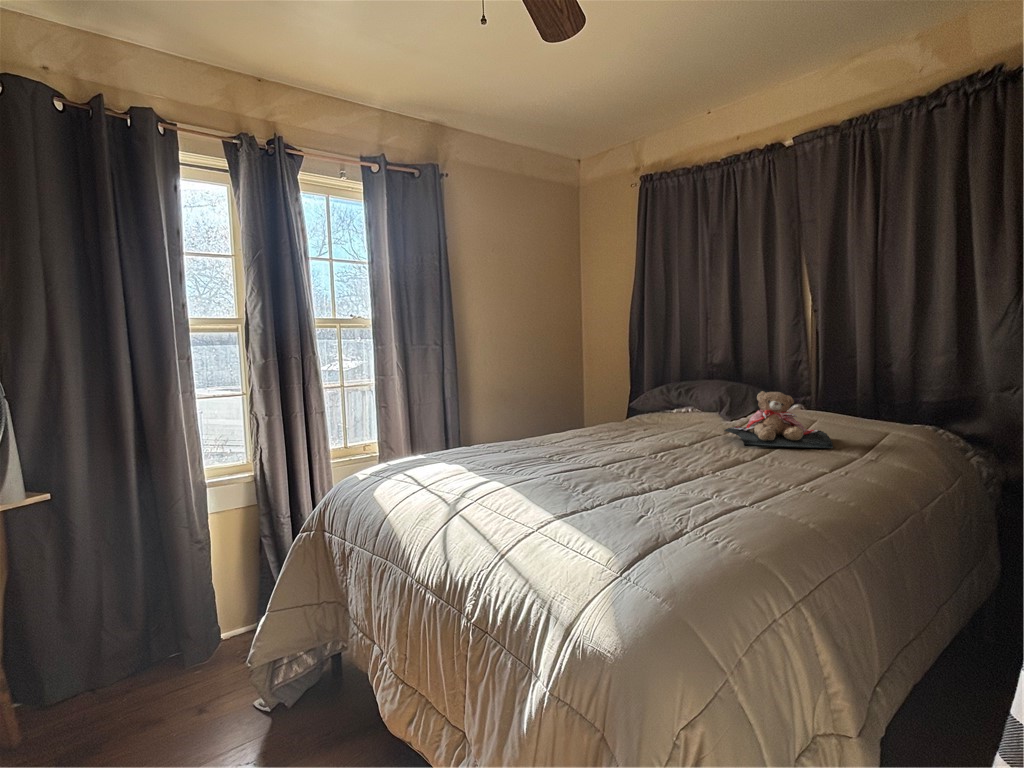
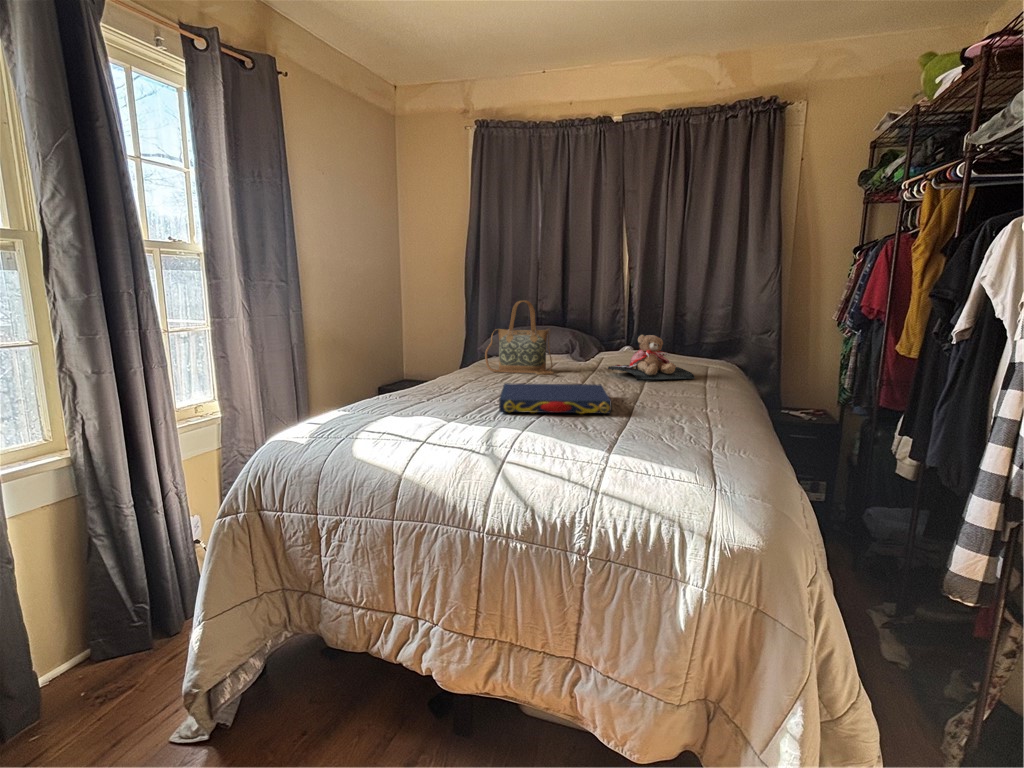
handbag: none [599,354,666,434] -> present [485,301,554,375]
book: none [527,440,666,480] -> present [499,383,612,414]

